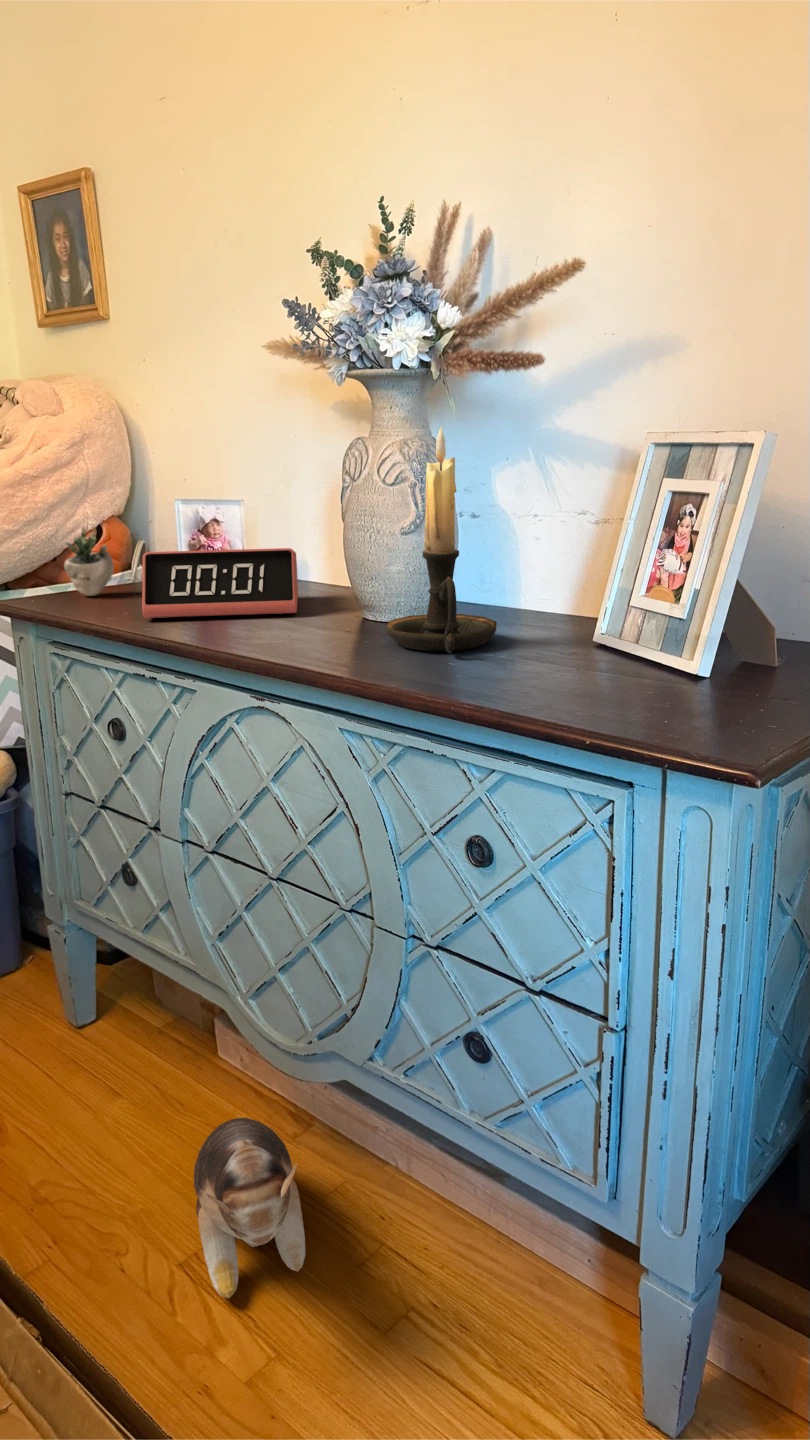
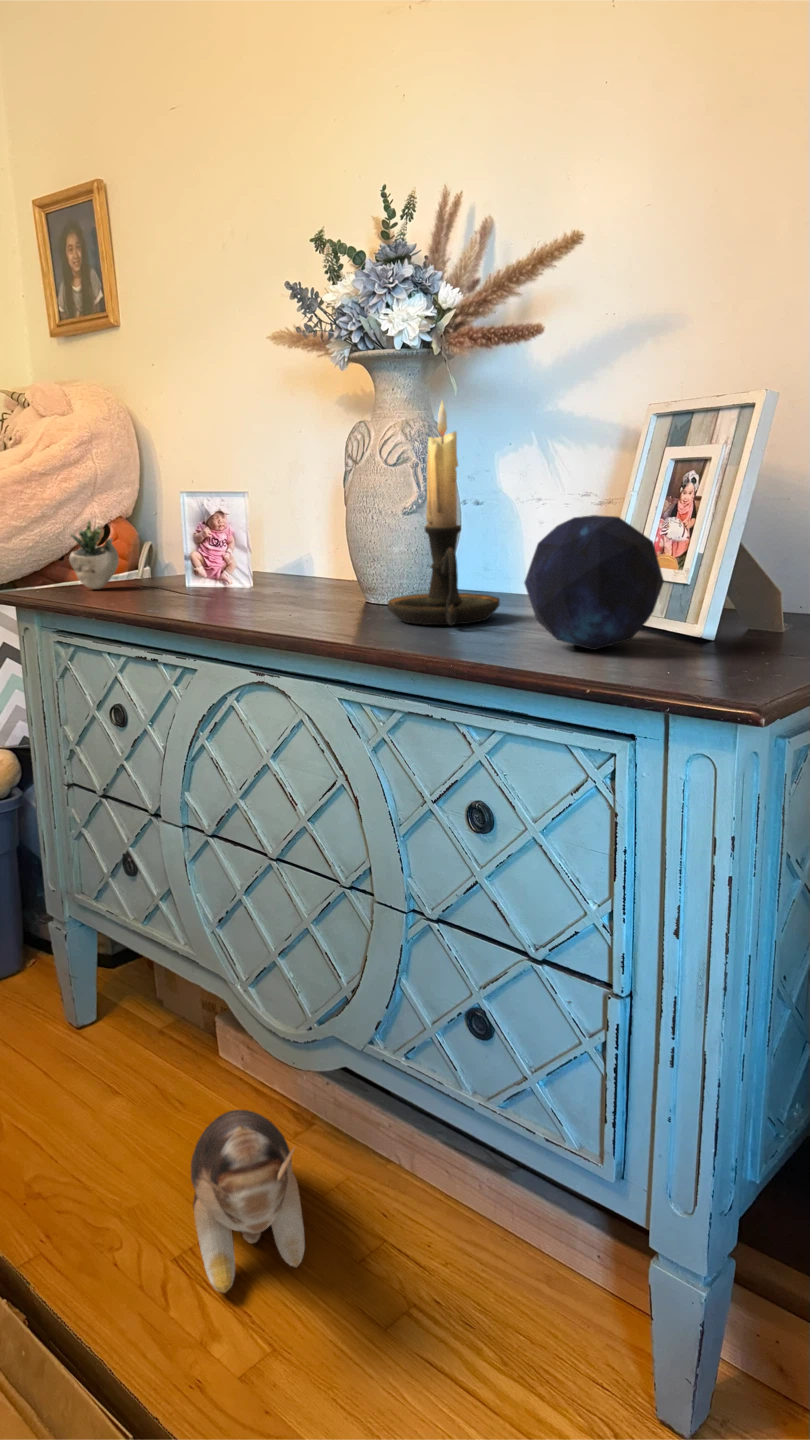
alarm clock: present [142,548,298,618] -> none [145,534,303,604]
decorative orb: none [524,553,662,688] -> present [524,515,664,650]

